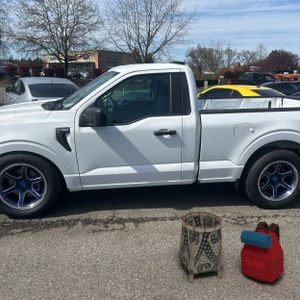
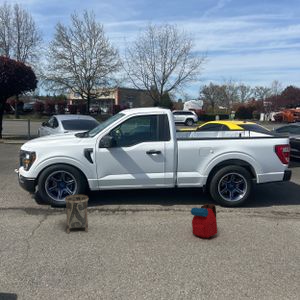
basket: present [178,212,223,282] -> present [65,194,88,233]

